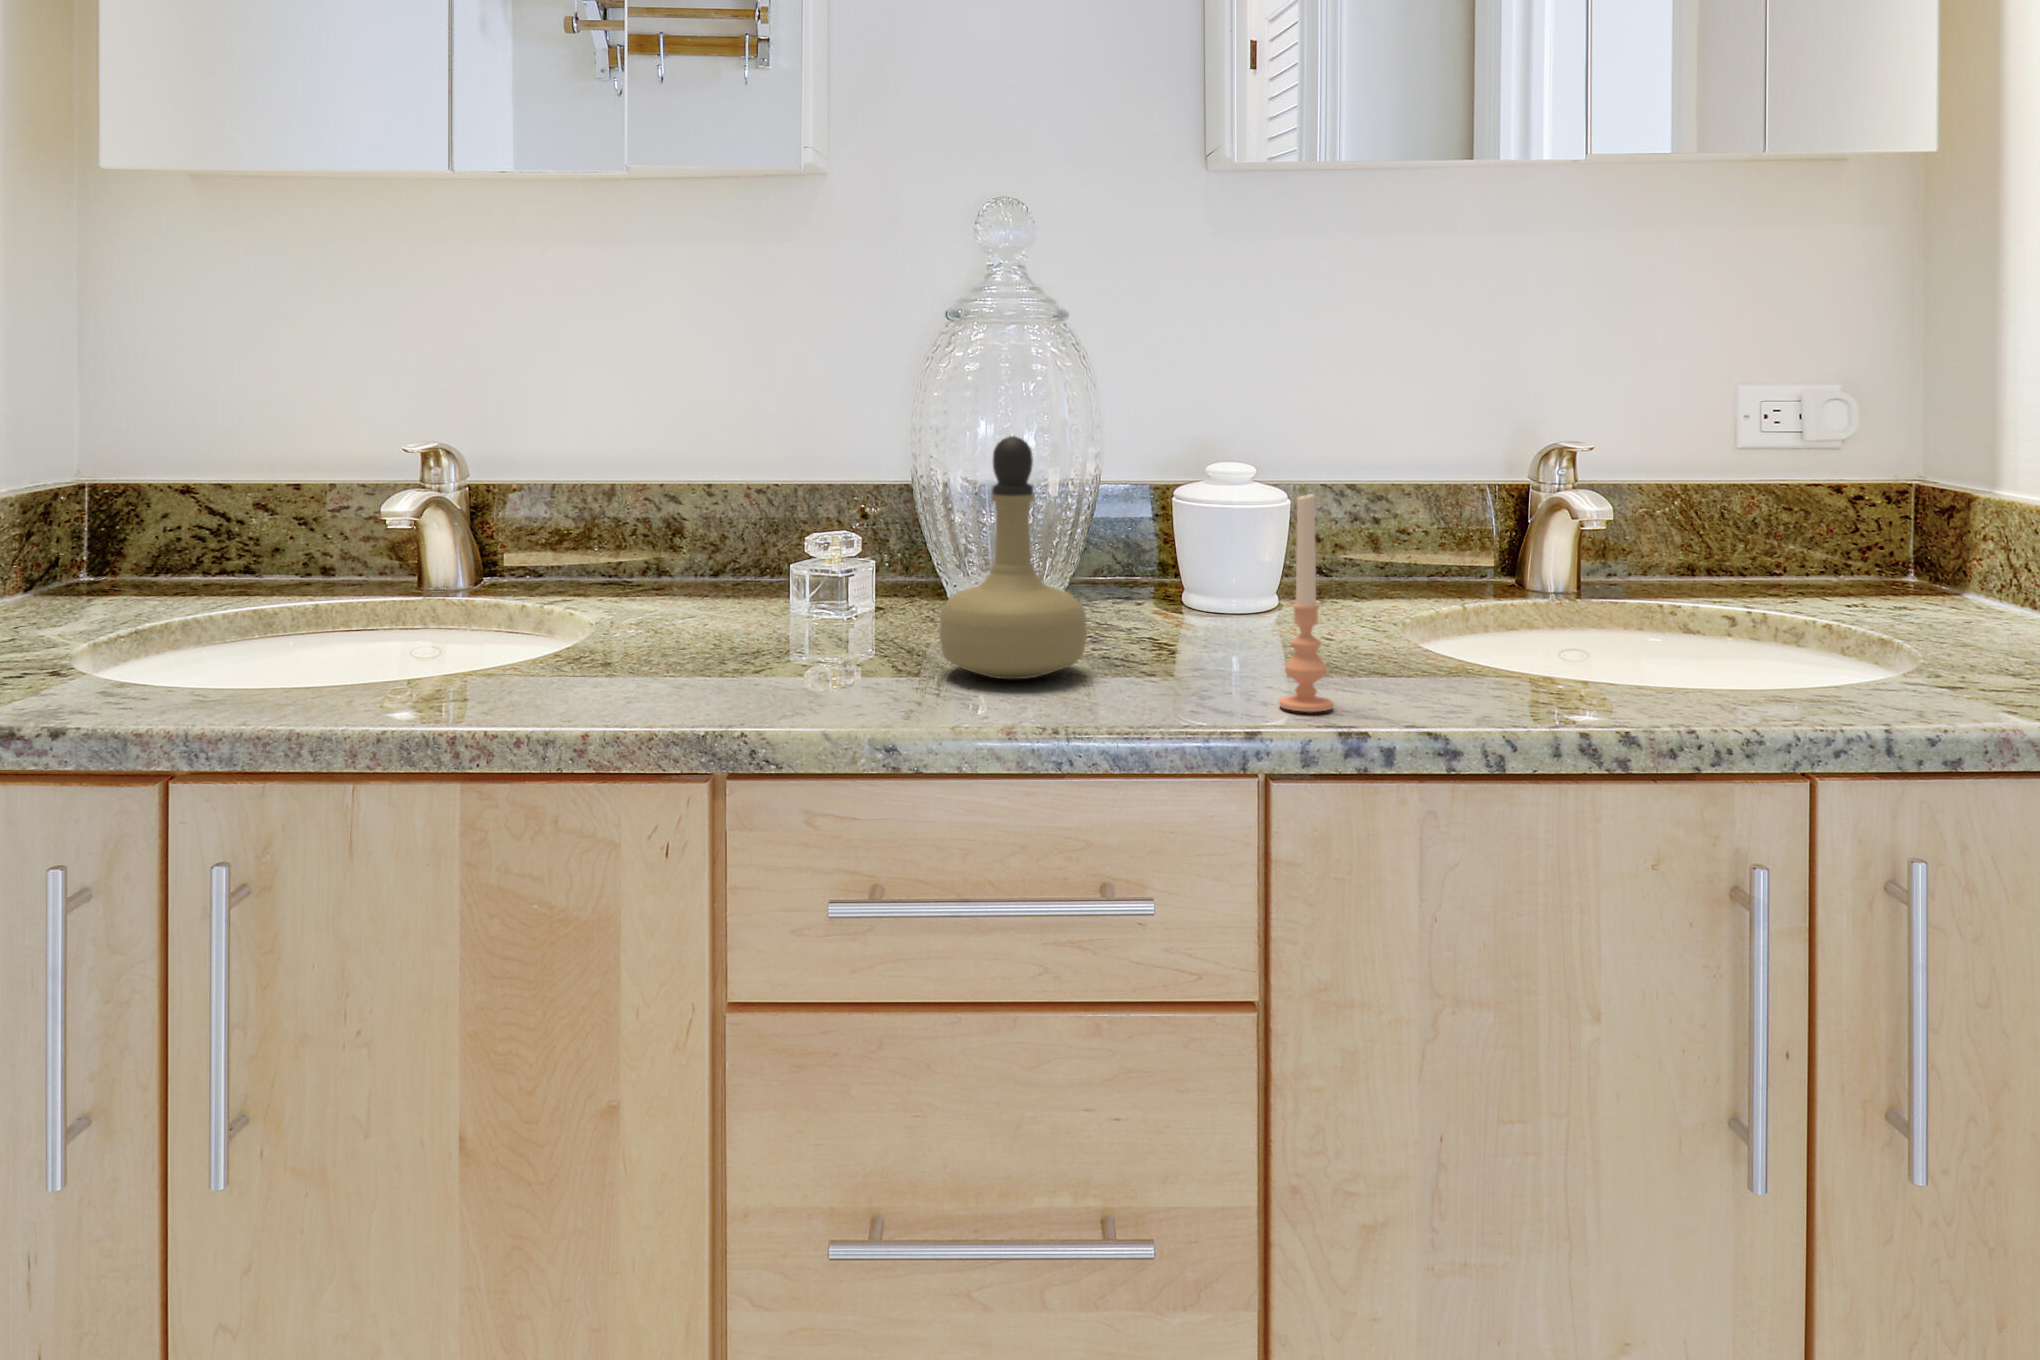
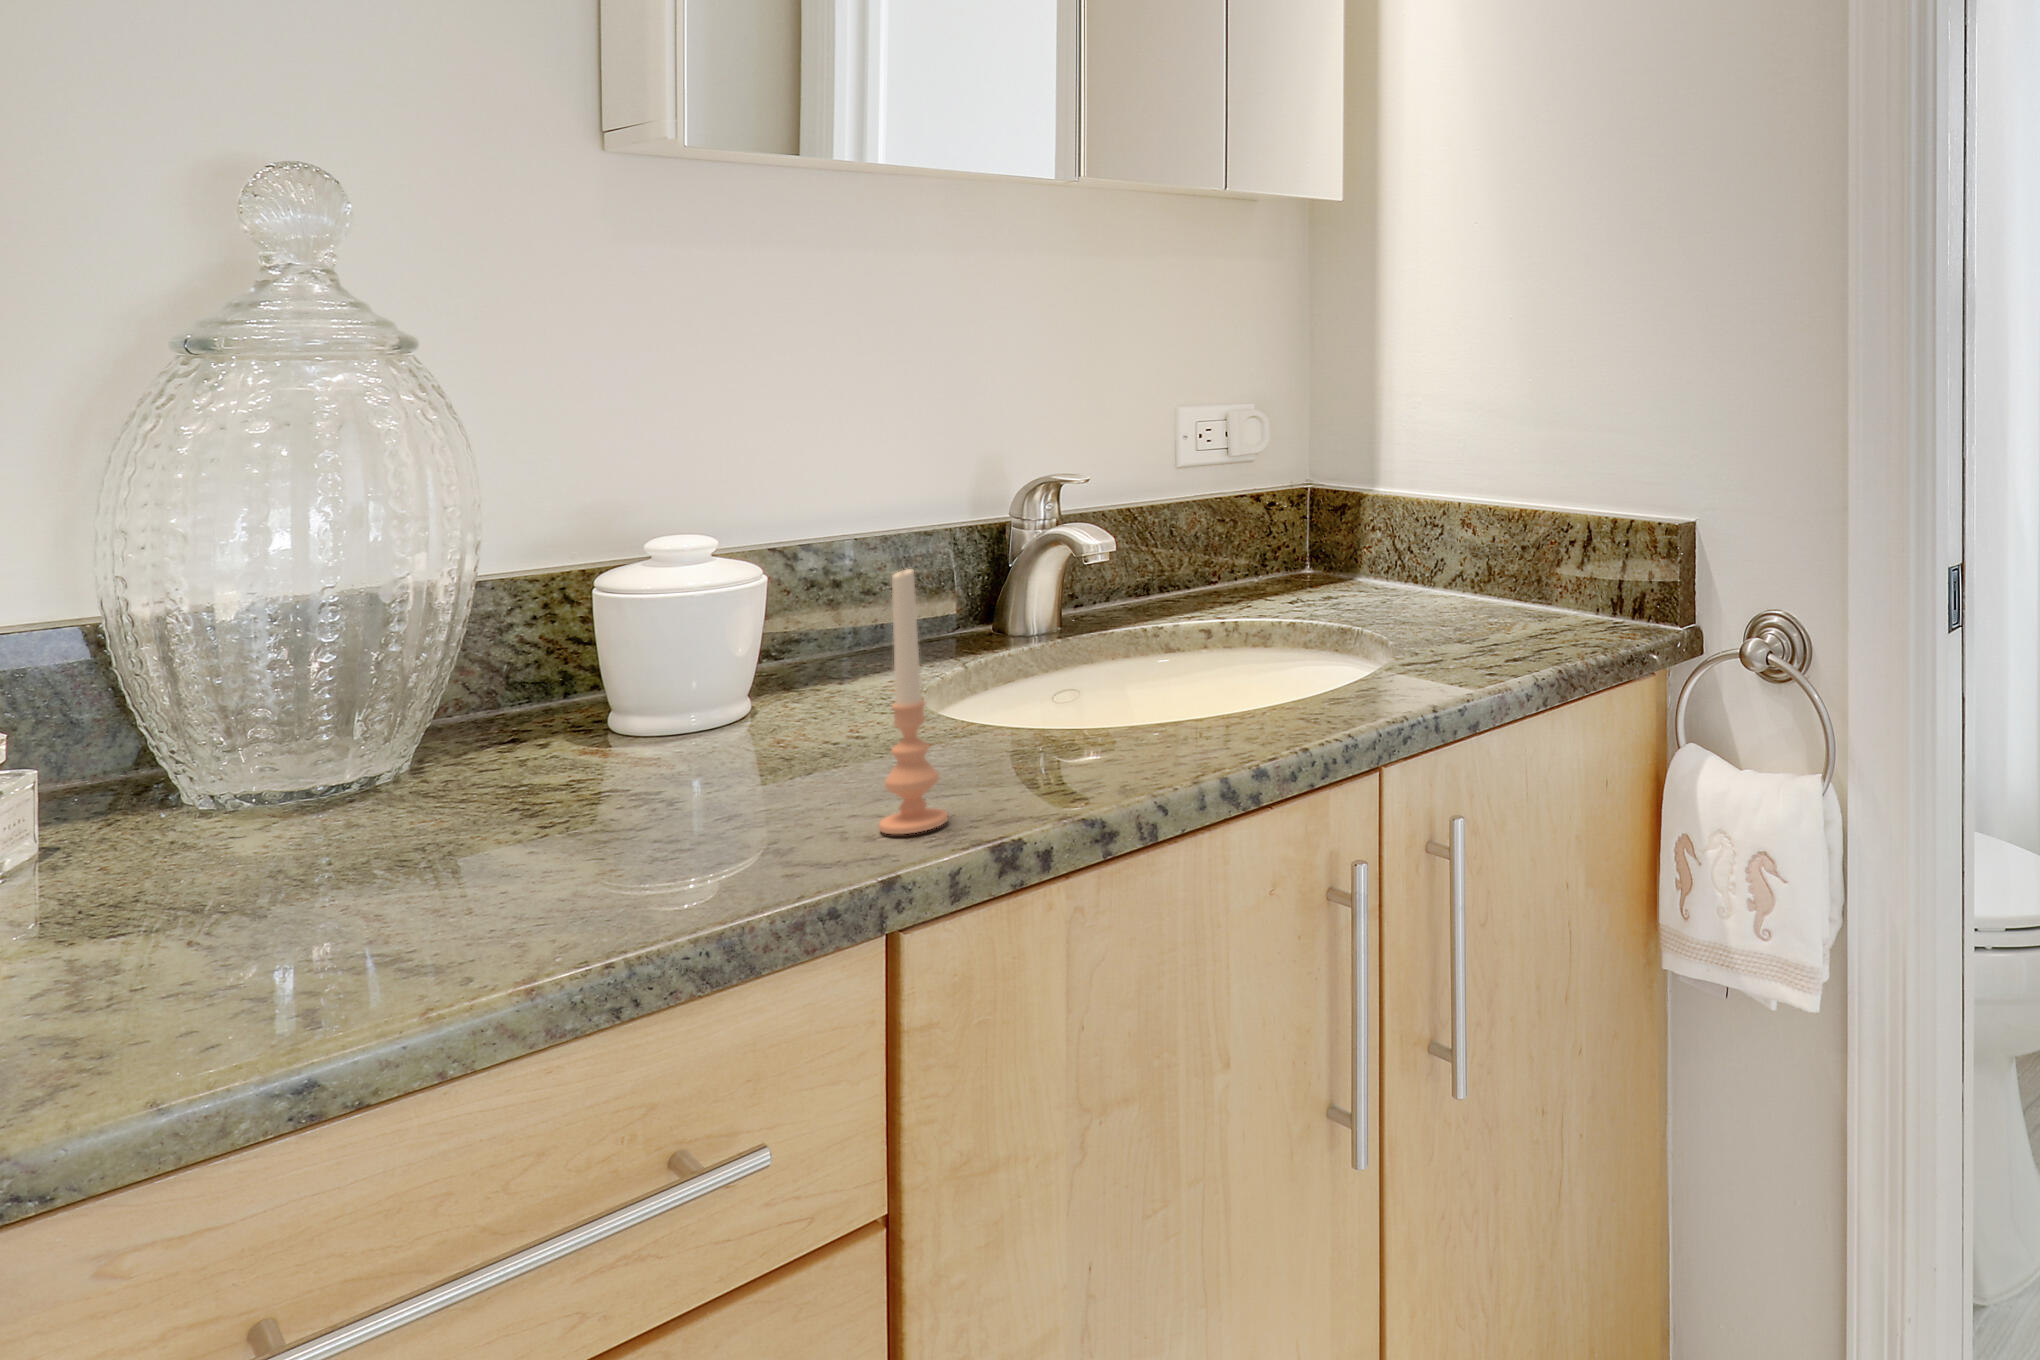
perfume bottle: present [939,436,1087,679] -> none [306,540,572,902]

